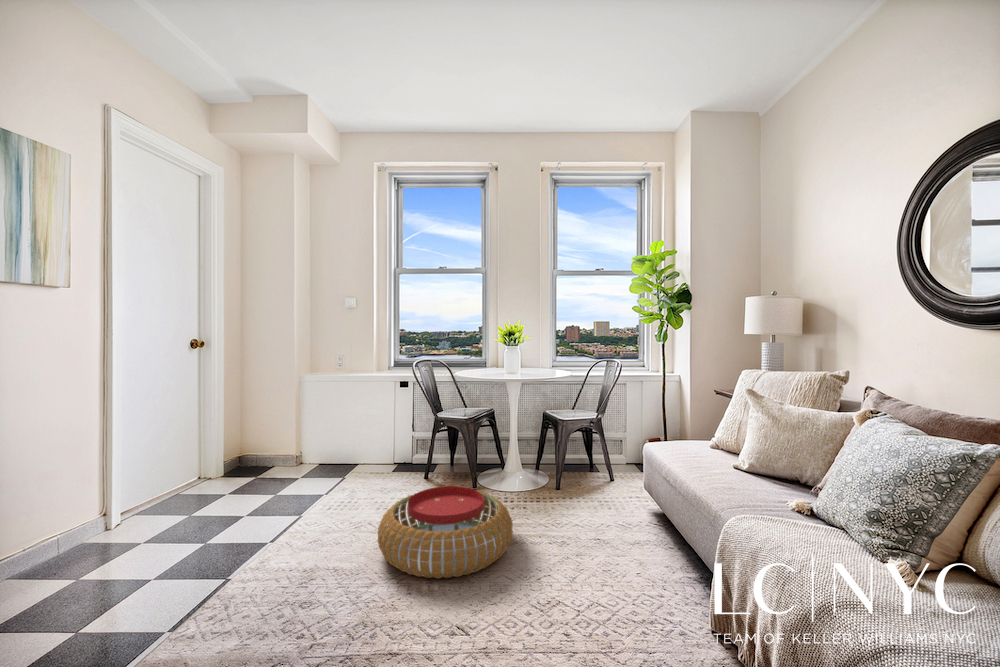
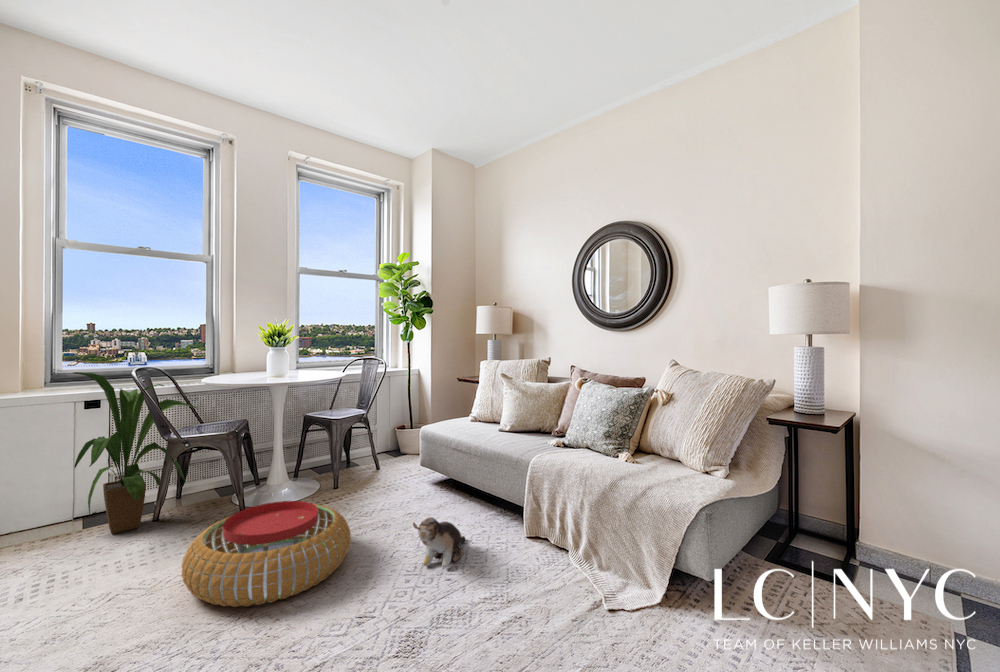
house plant: none [375,362,459,480] -> present [74,372,197,534]
plush toy: none [535,550,629,619] -> present [413,517,465,568]

